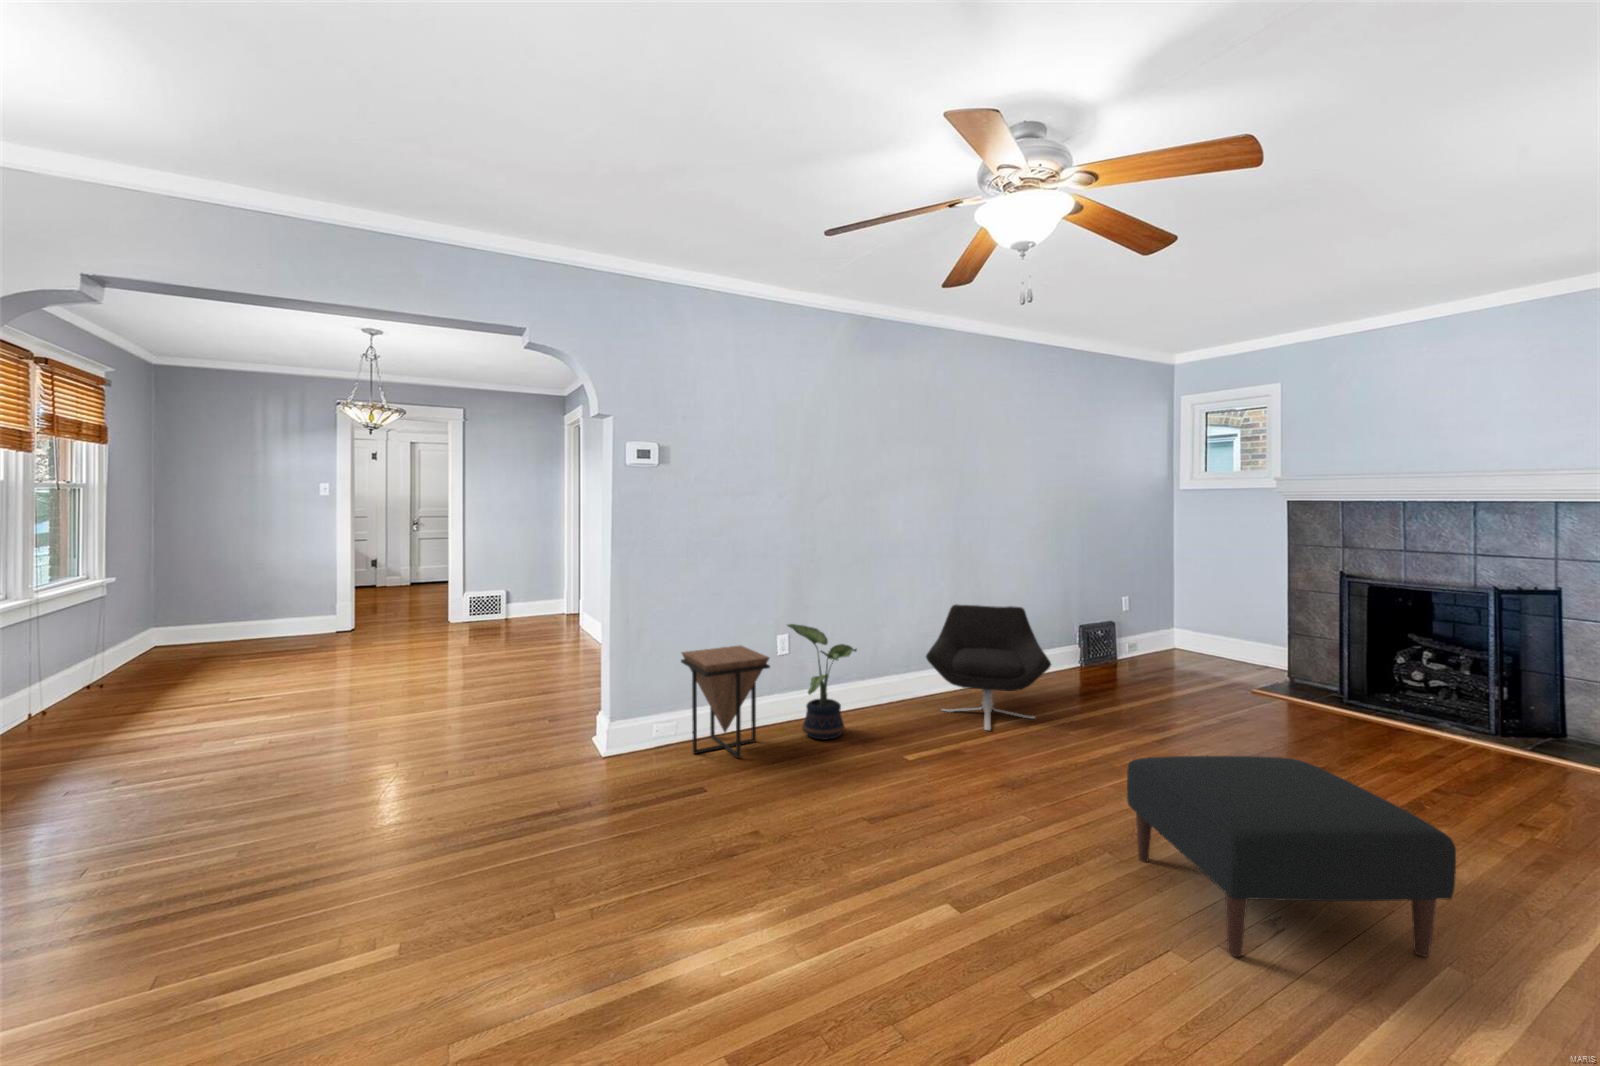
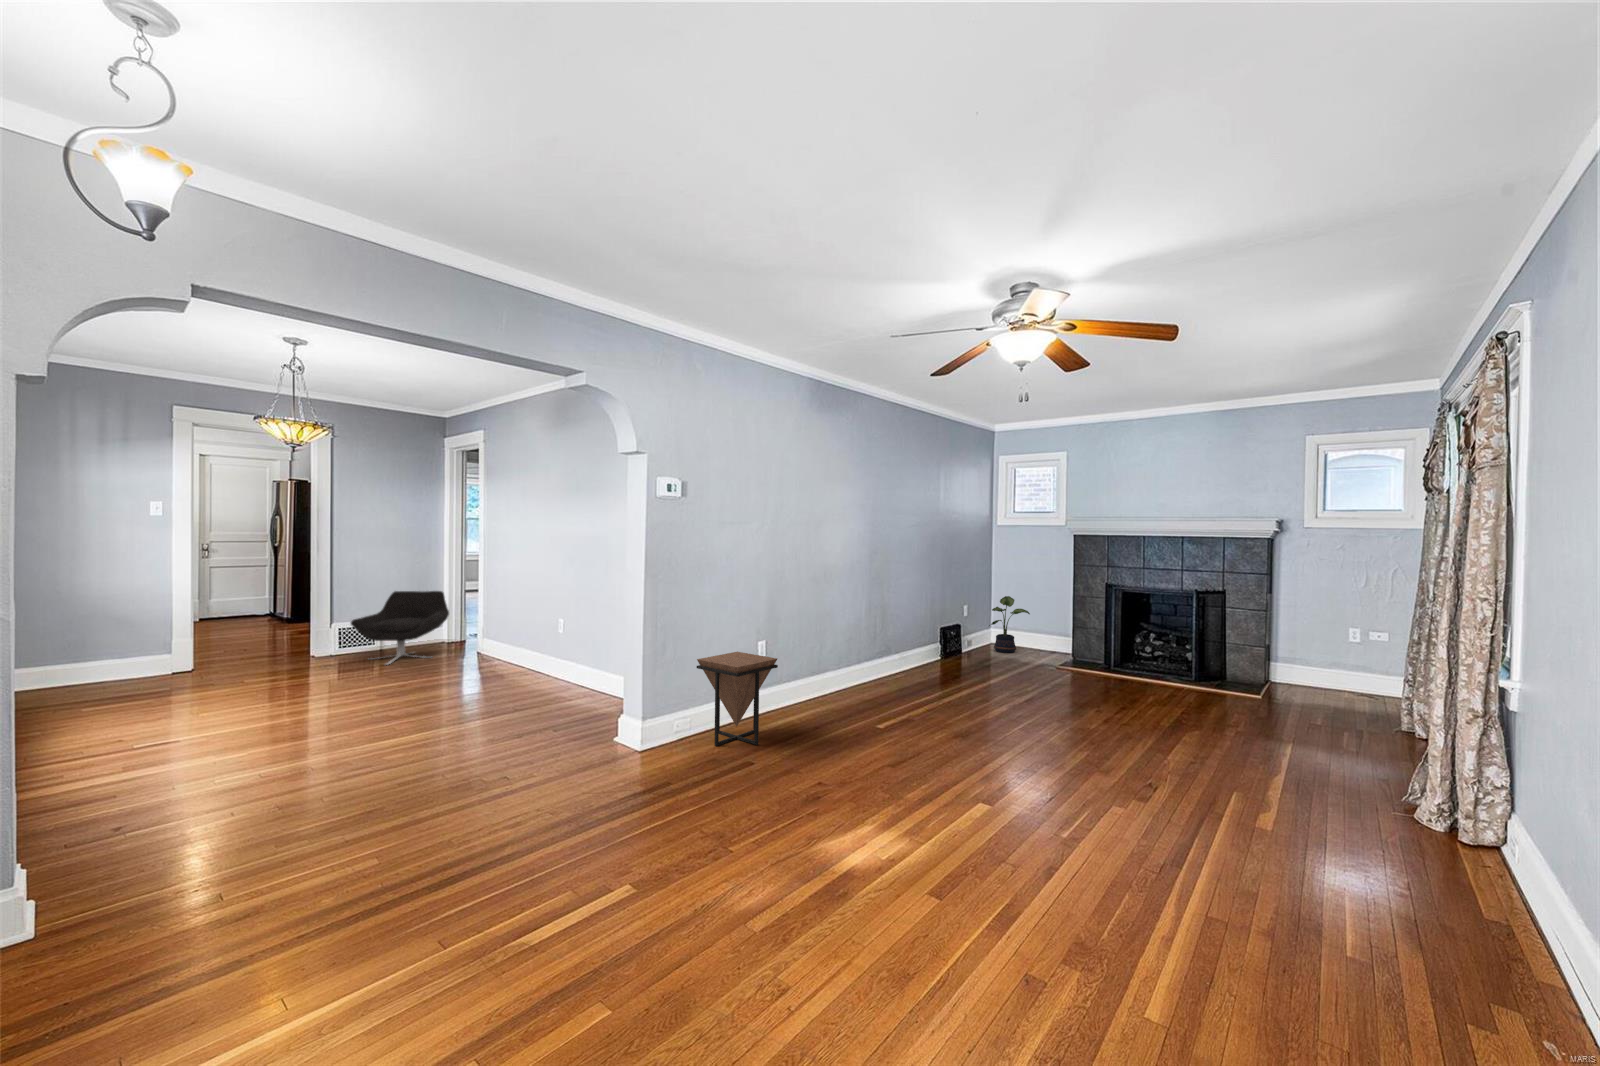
lounge chair: present [926,604,1051,730] -> present [351,591,449,664]
potted plant: present [787,624,856,739] -> present [989,596,1030,653]
ottoman: present [1127,756,1456,957] -> none [1066,696,1254,811]

